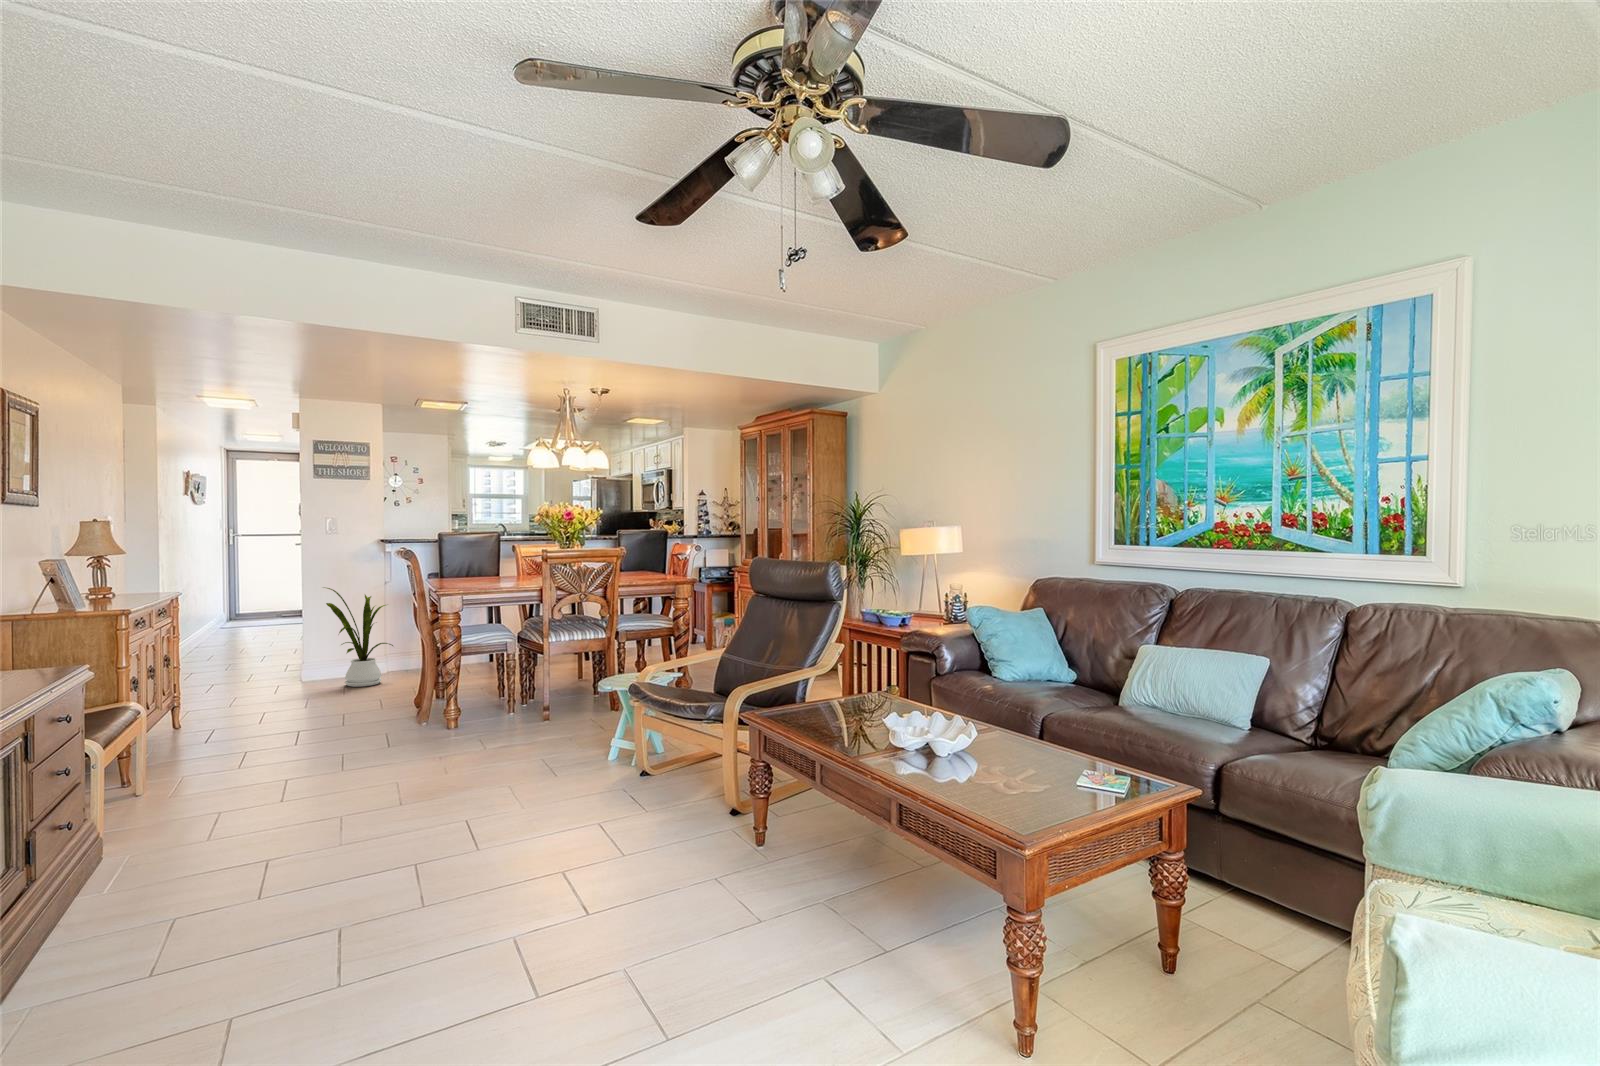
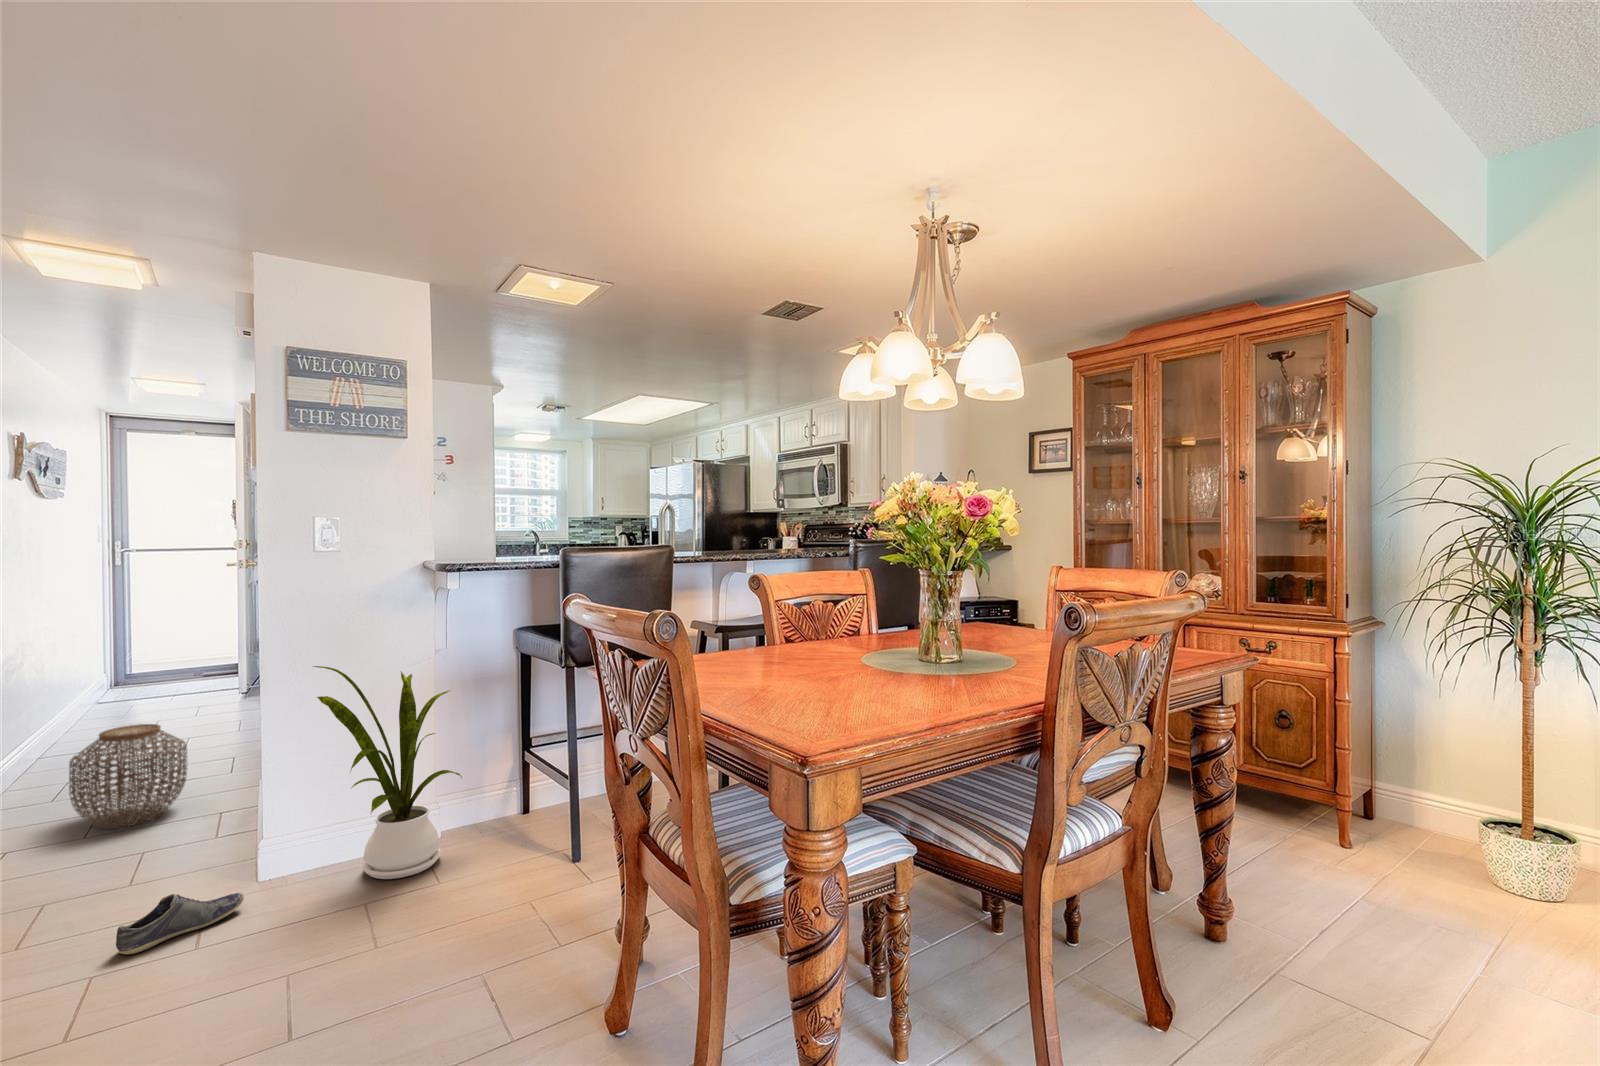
woven basket: none [218,623,271,671] -> present [69,724,187,829]
shoe: none [243,678,293,698] -> present [116,893,244,954]

